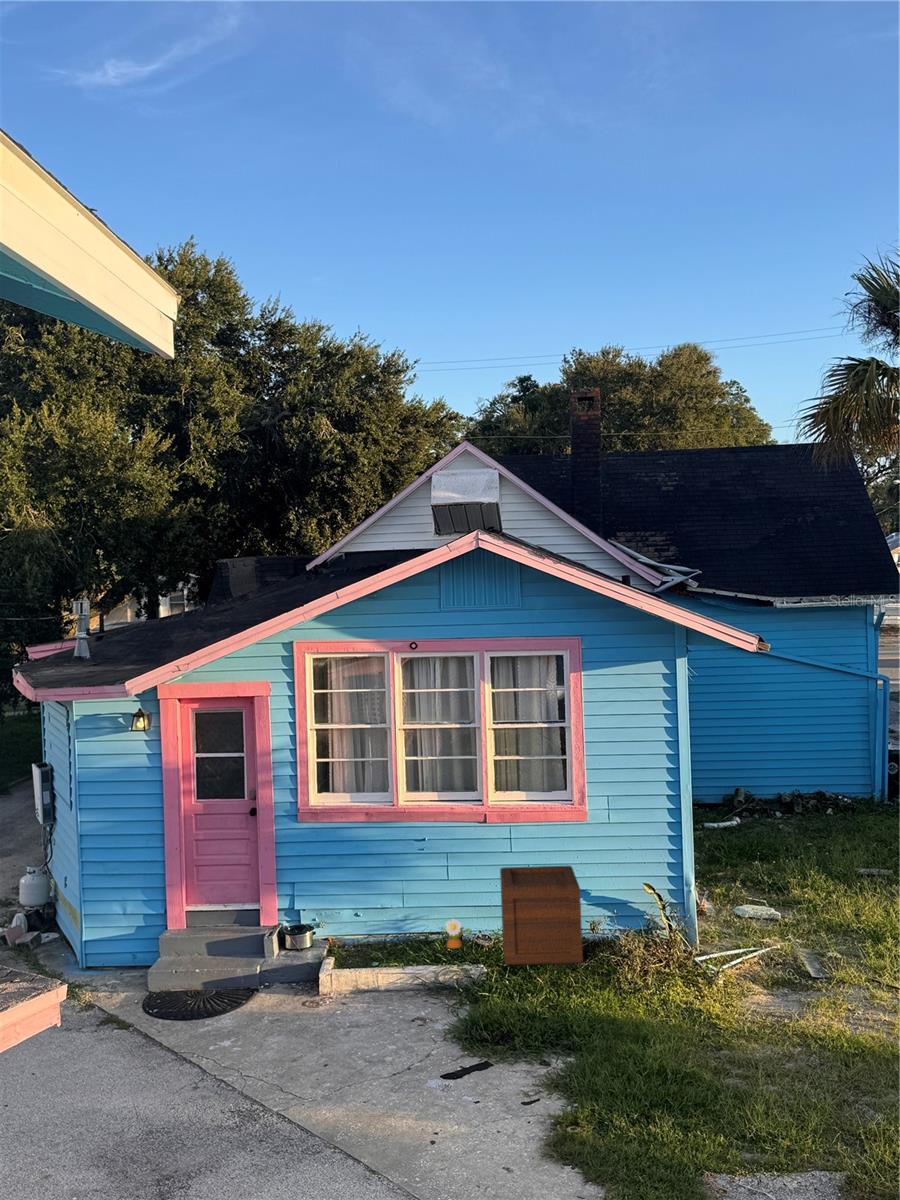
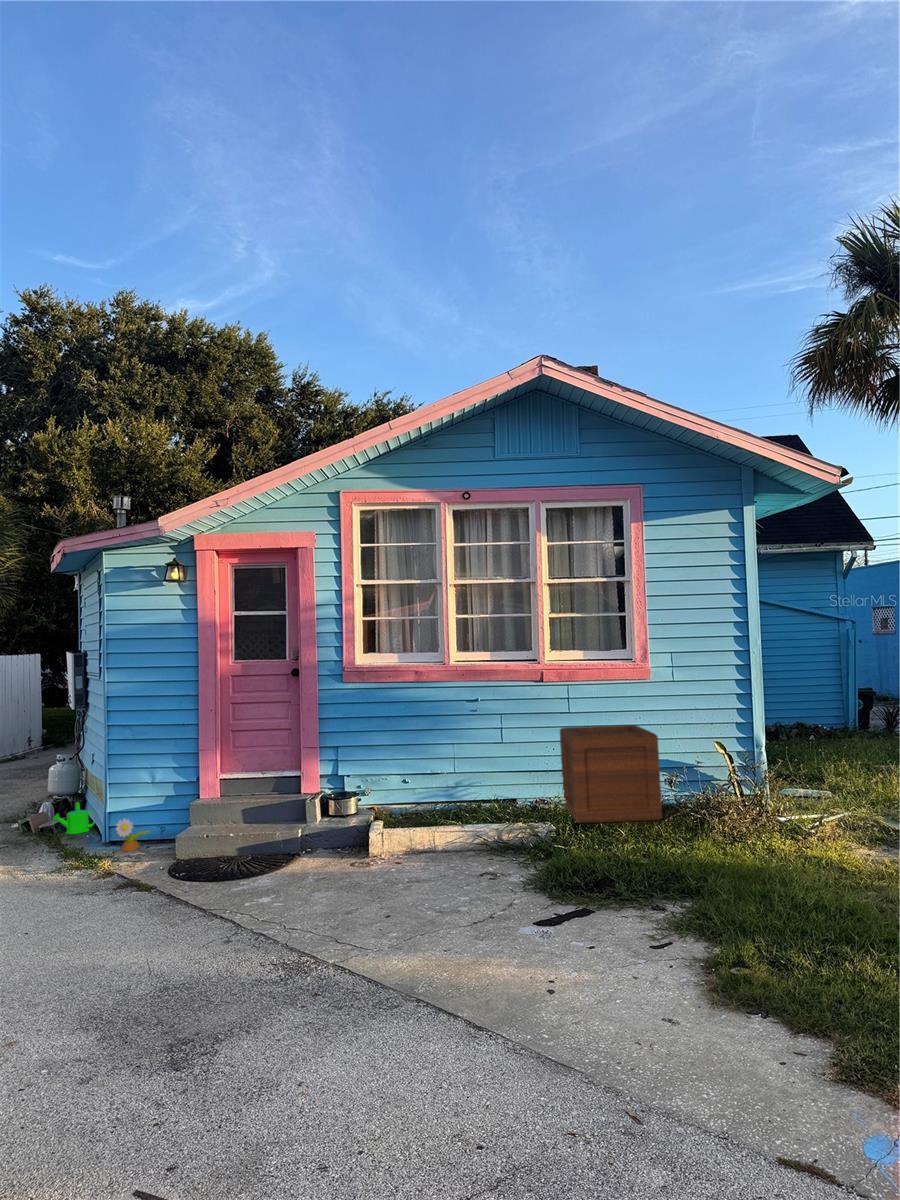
decorative plant: present [442,919,471,948] -> present [114,819,150,851]
watering can: none [29,922,71,954] -> present [53,802,94,834]

